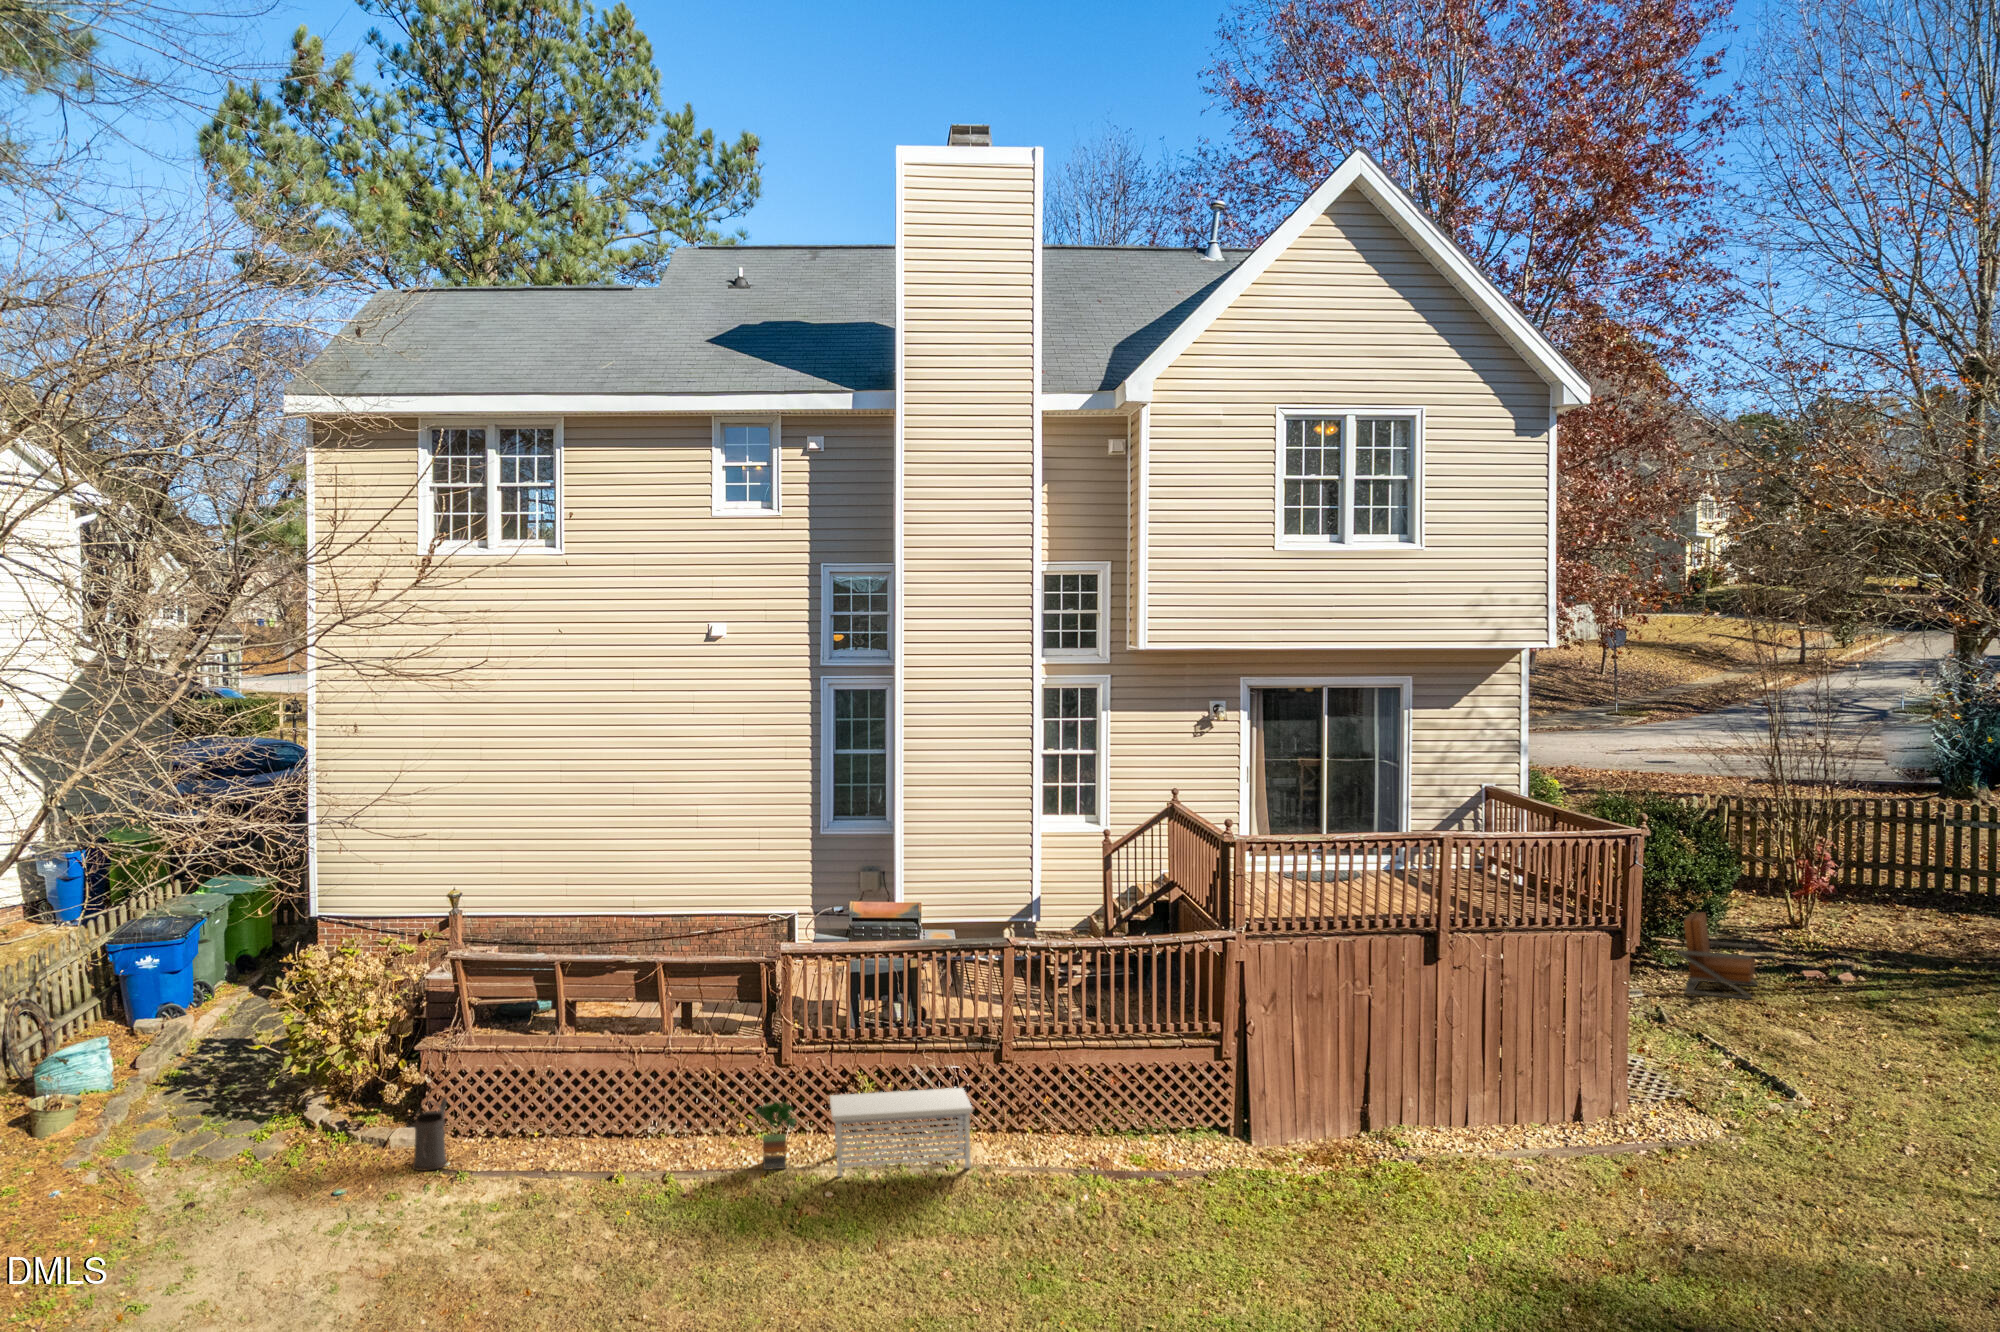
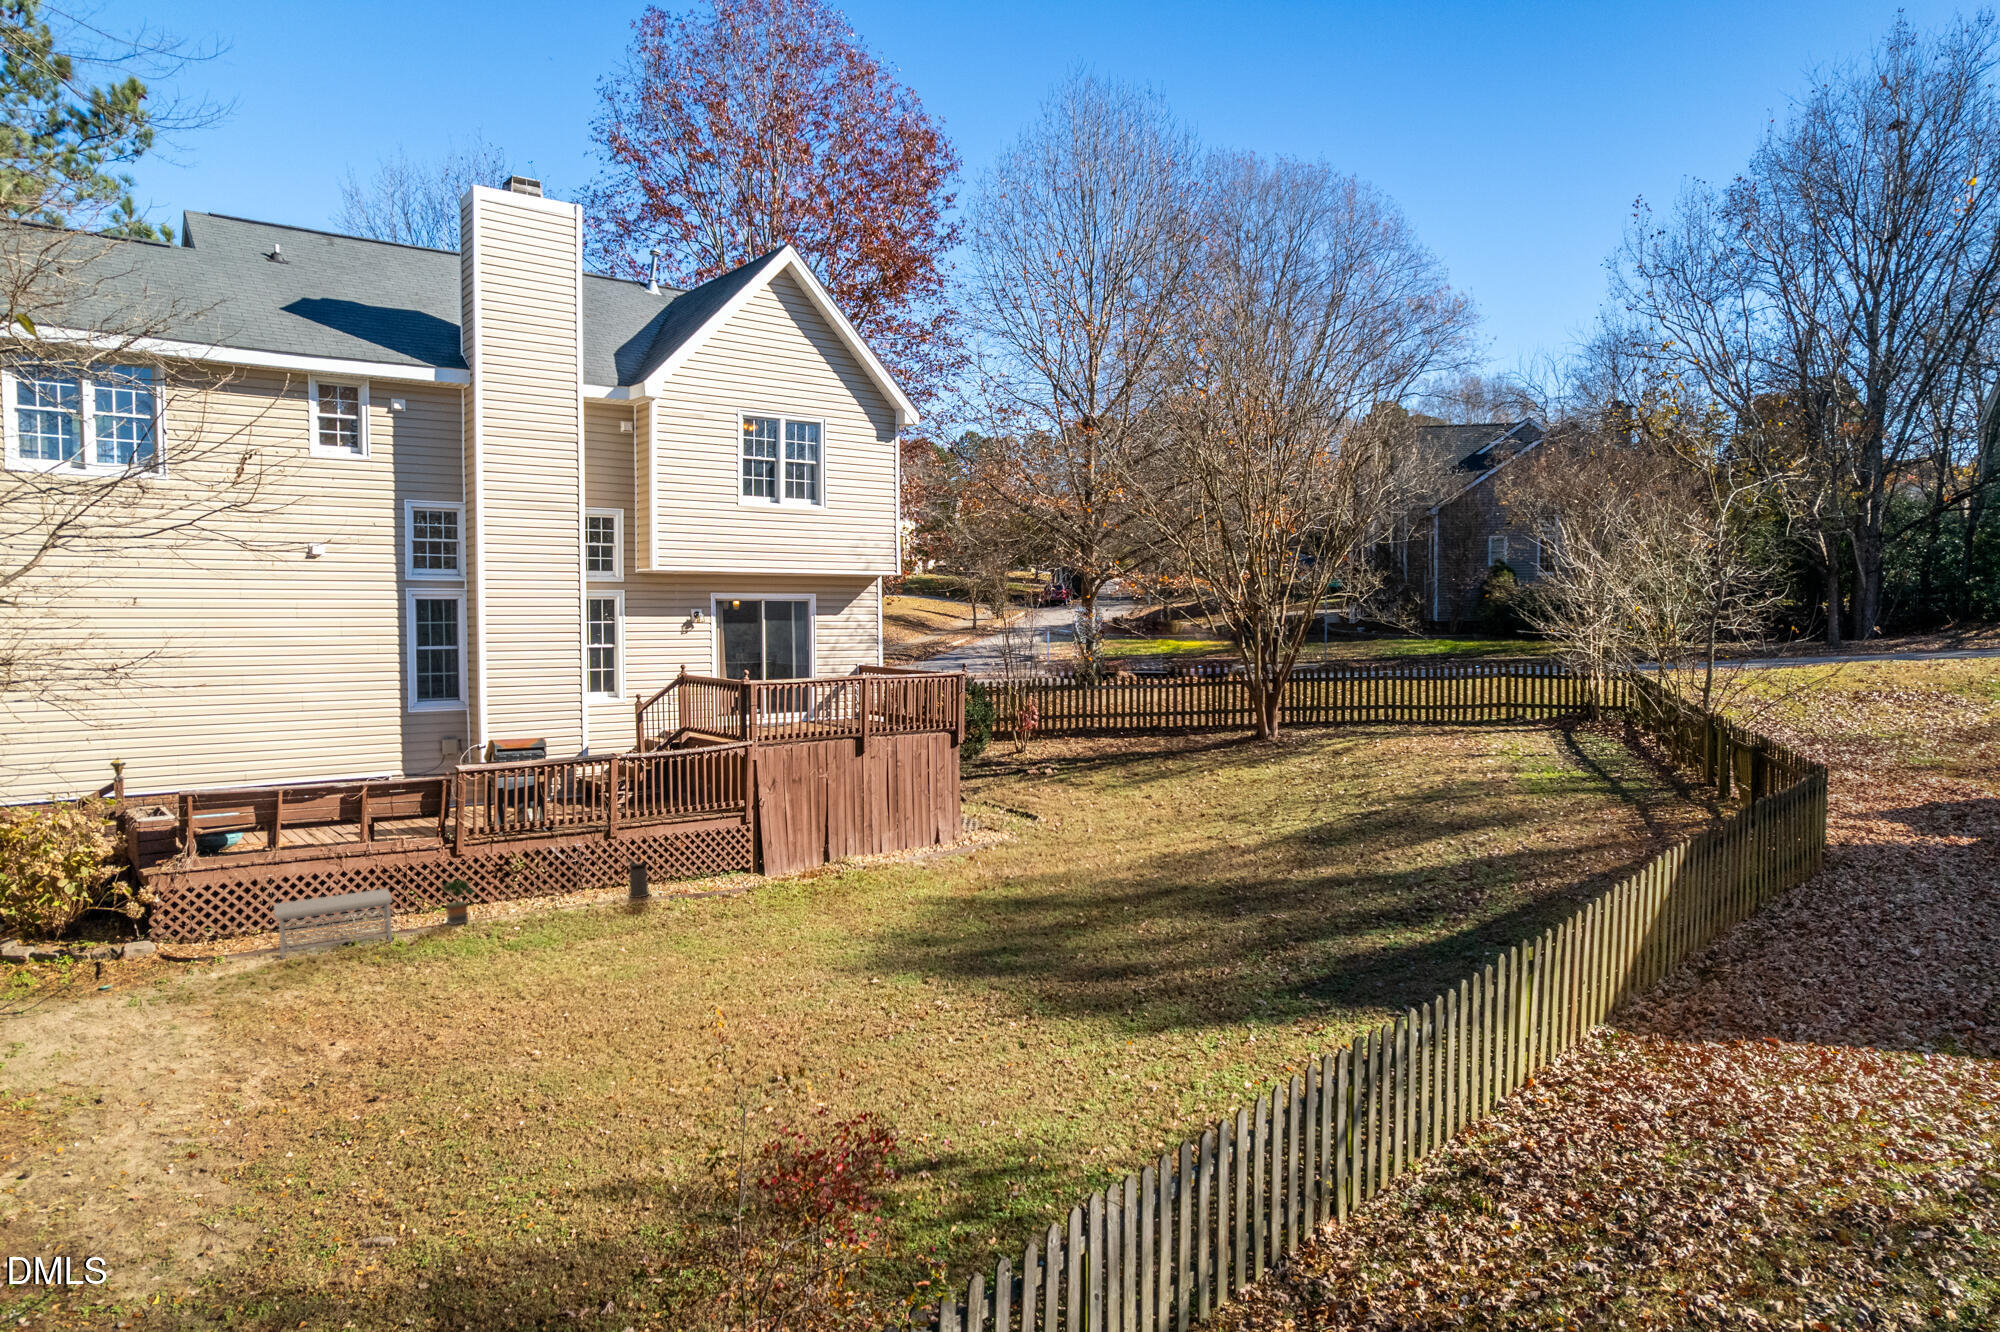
lounge chair: present [1677,912,1757,999] -> none [974,732,1014,779]
storage bench: present [830,1088,973,1177] -> present [274,889,392,959]
watering can: present [413,1097,447,1171] -> present [629,859,649,898]

